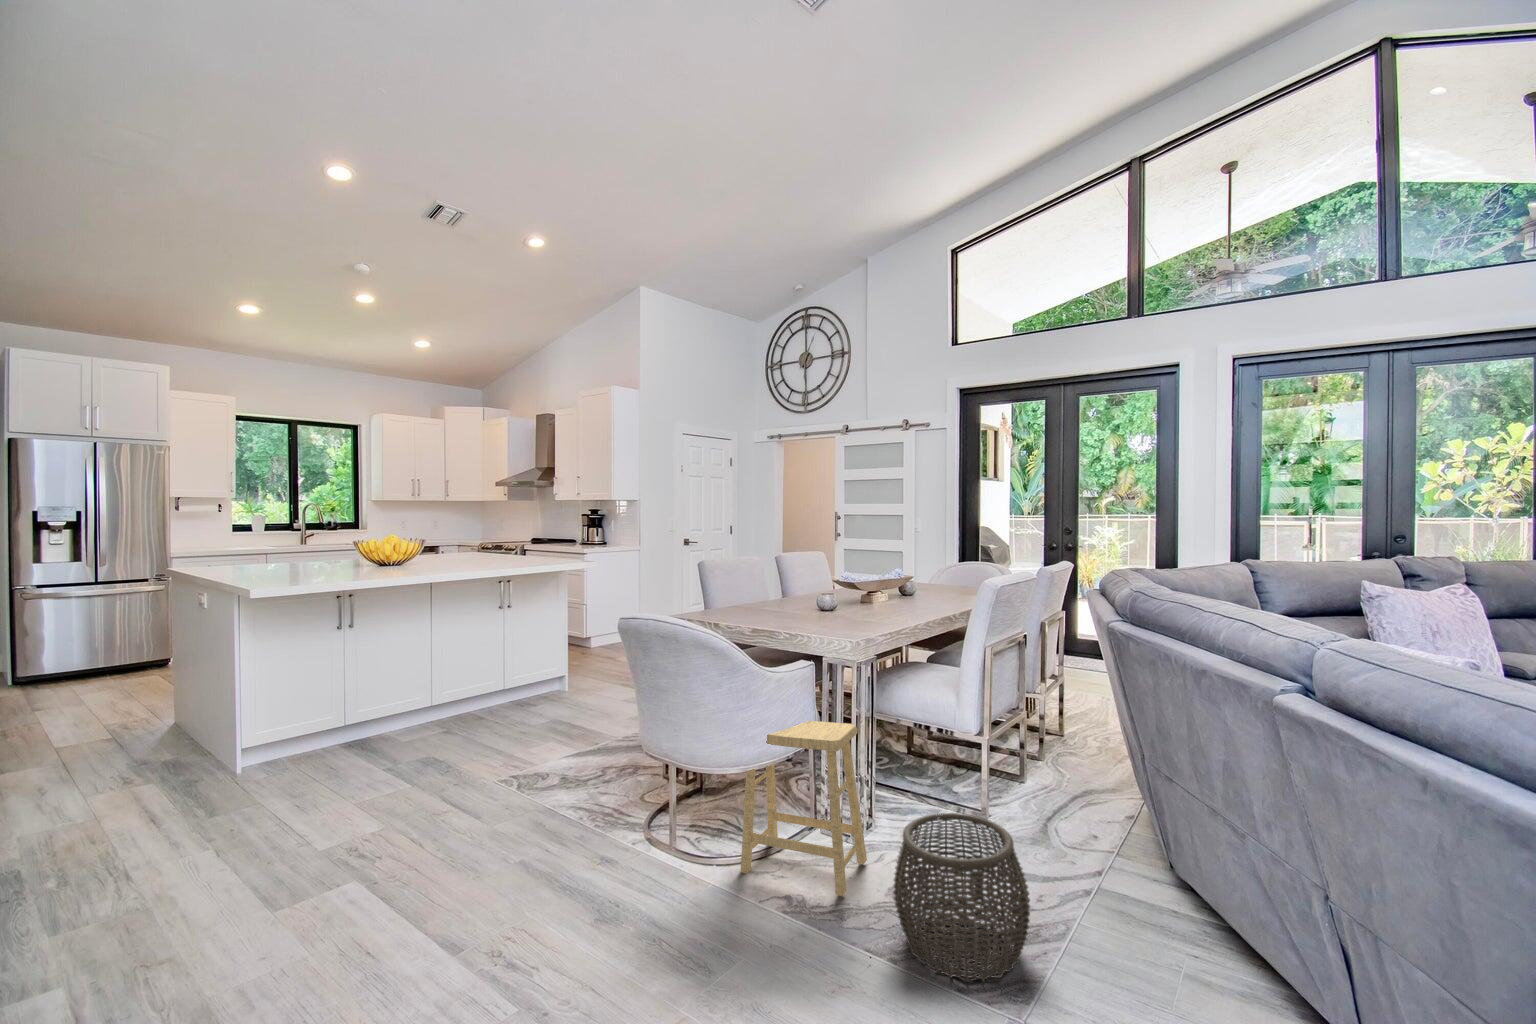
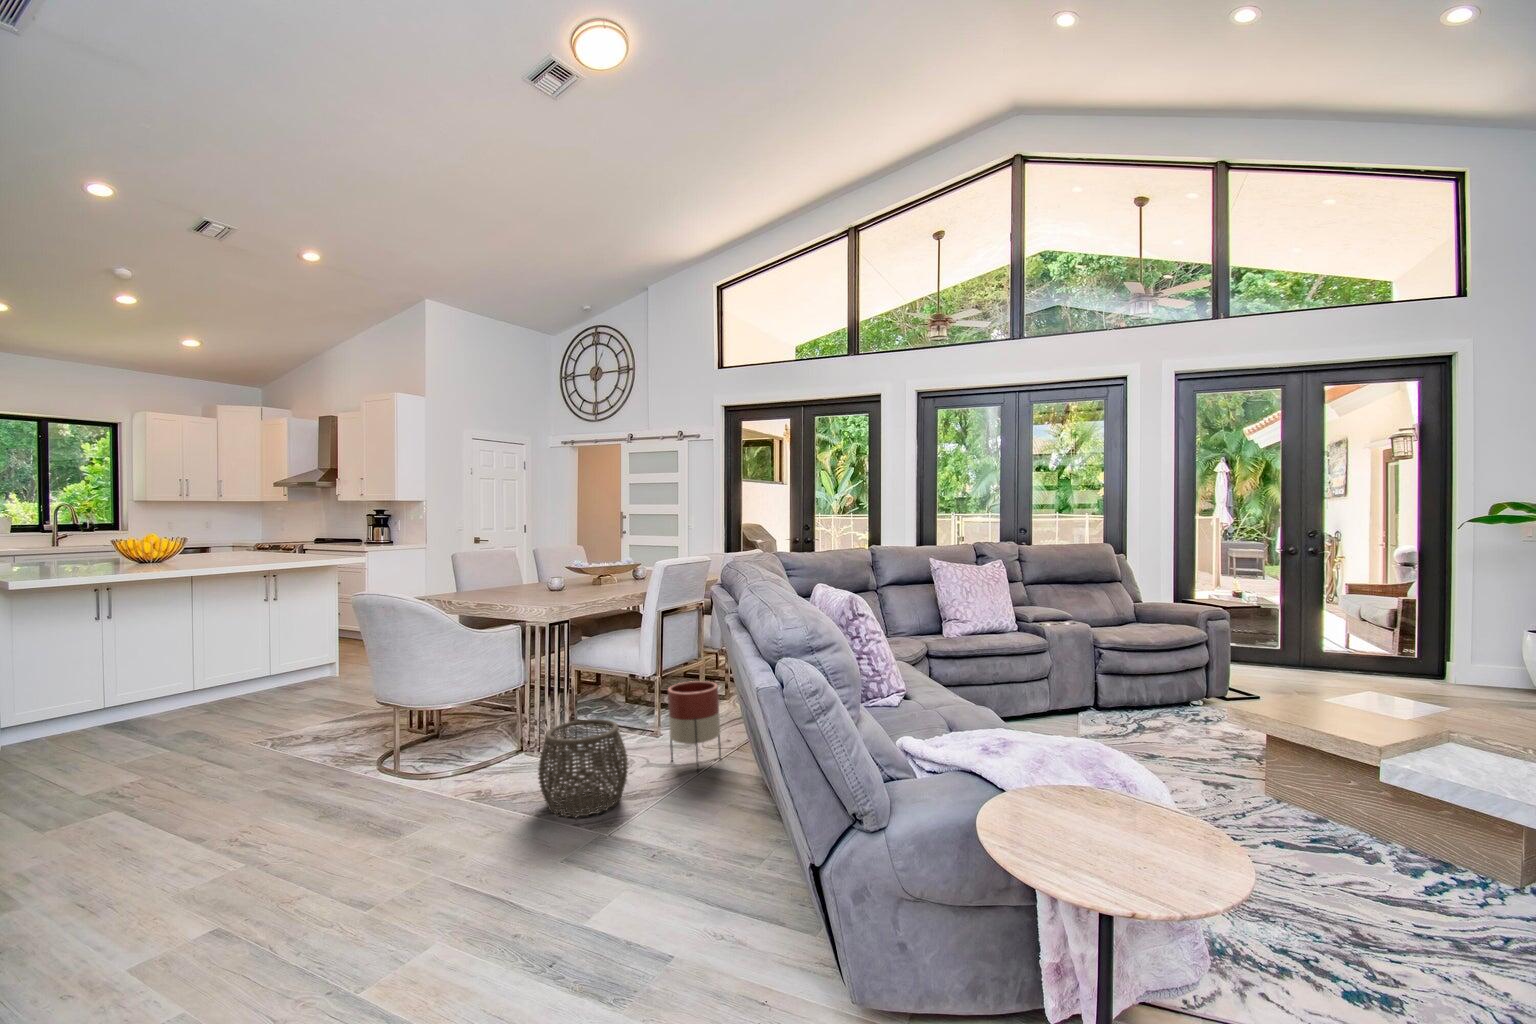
footstool: present [741,721,867,896] -> none [446,667,548,786]
planter: none [1031,752,1118,899] -> present [668,681,721,773]

